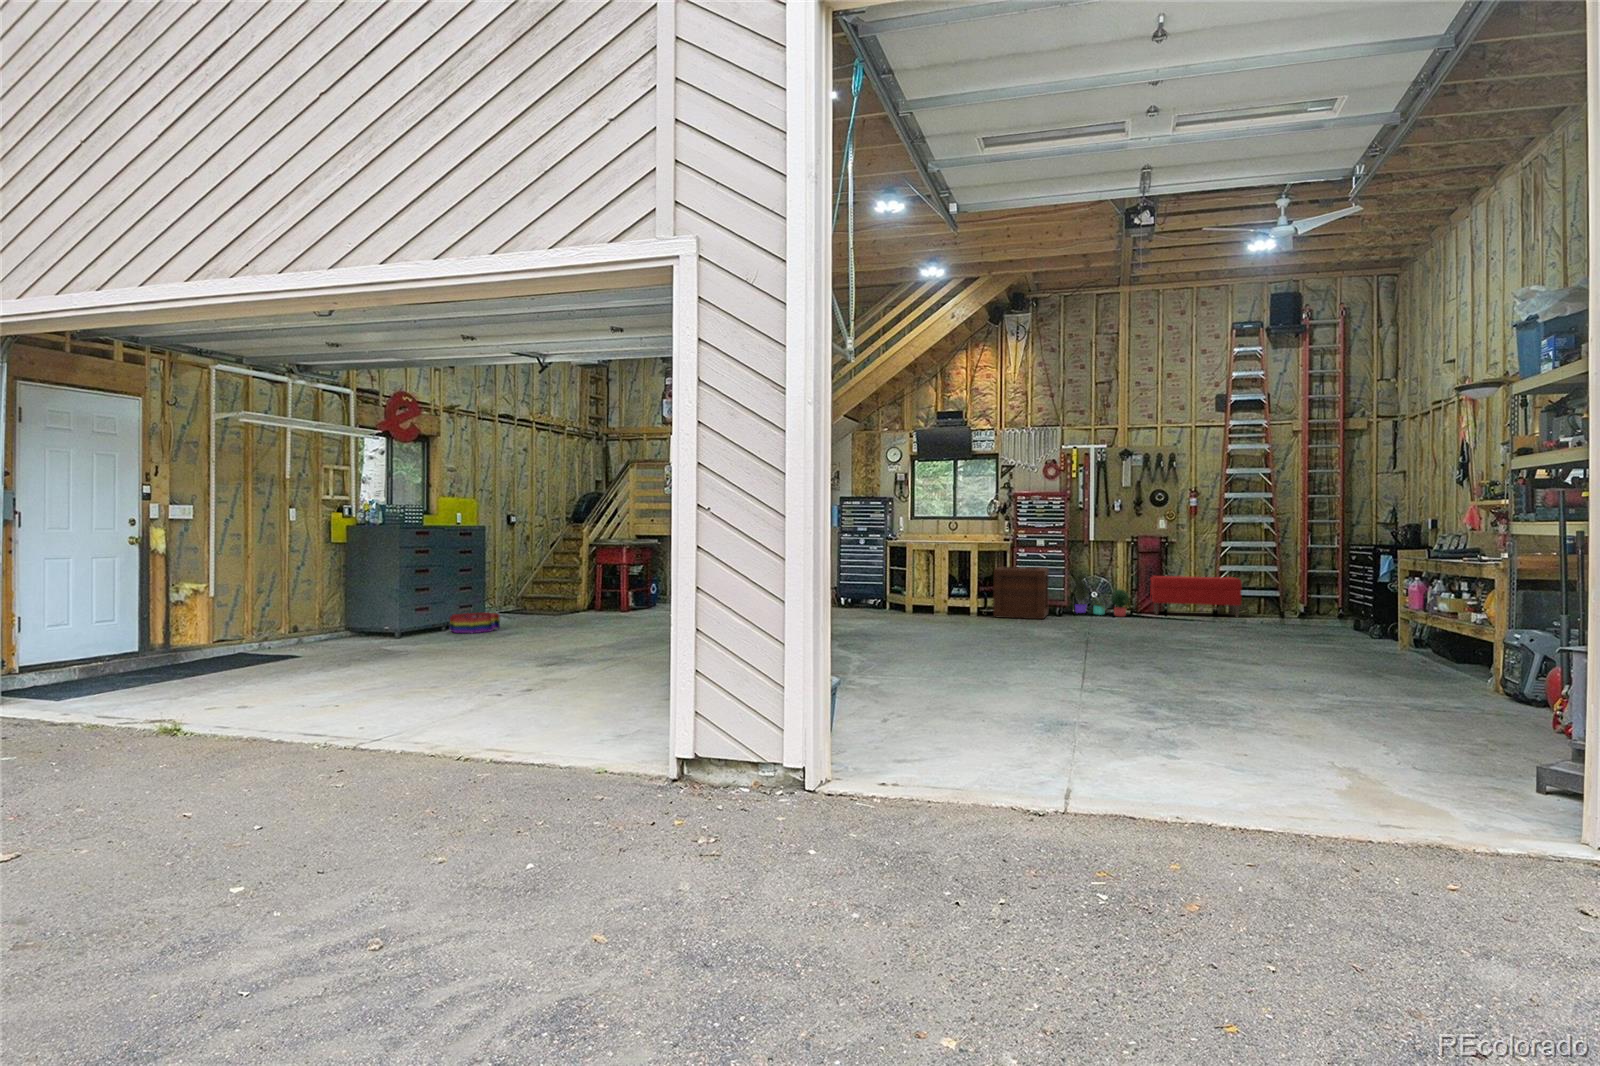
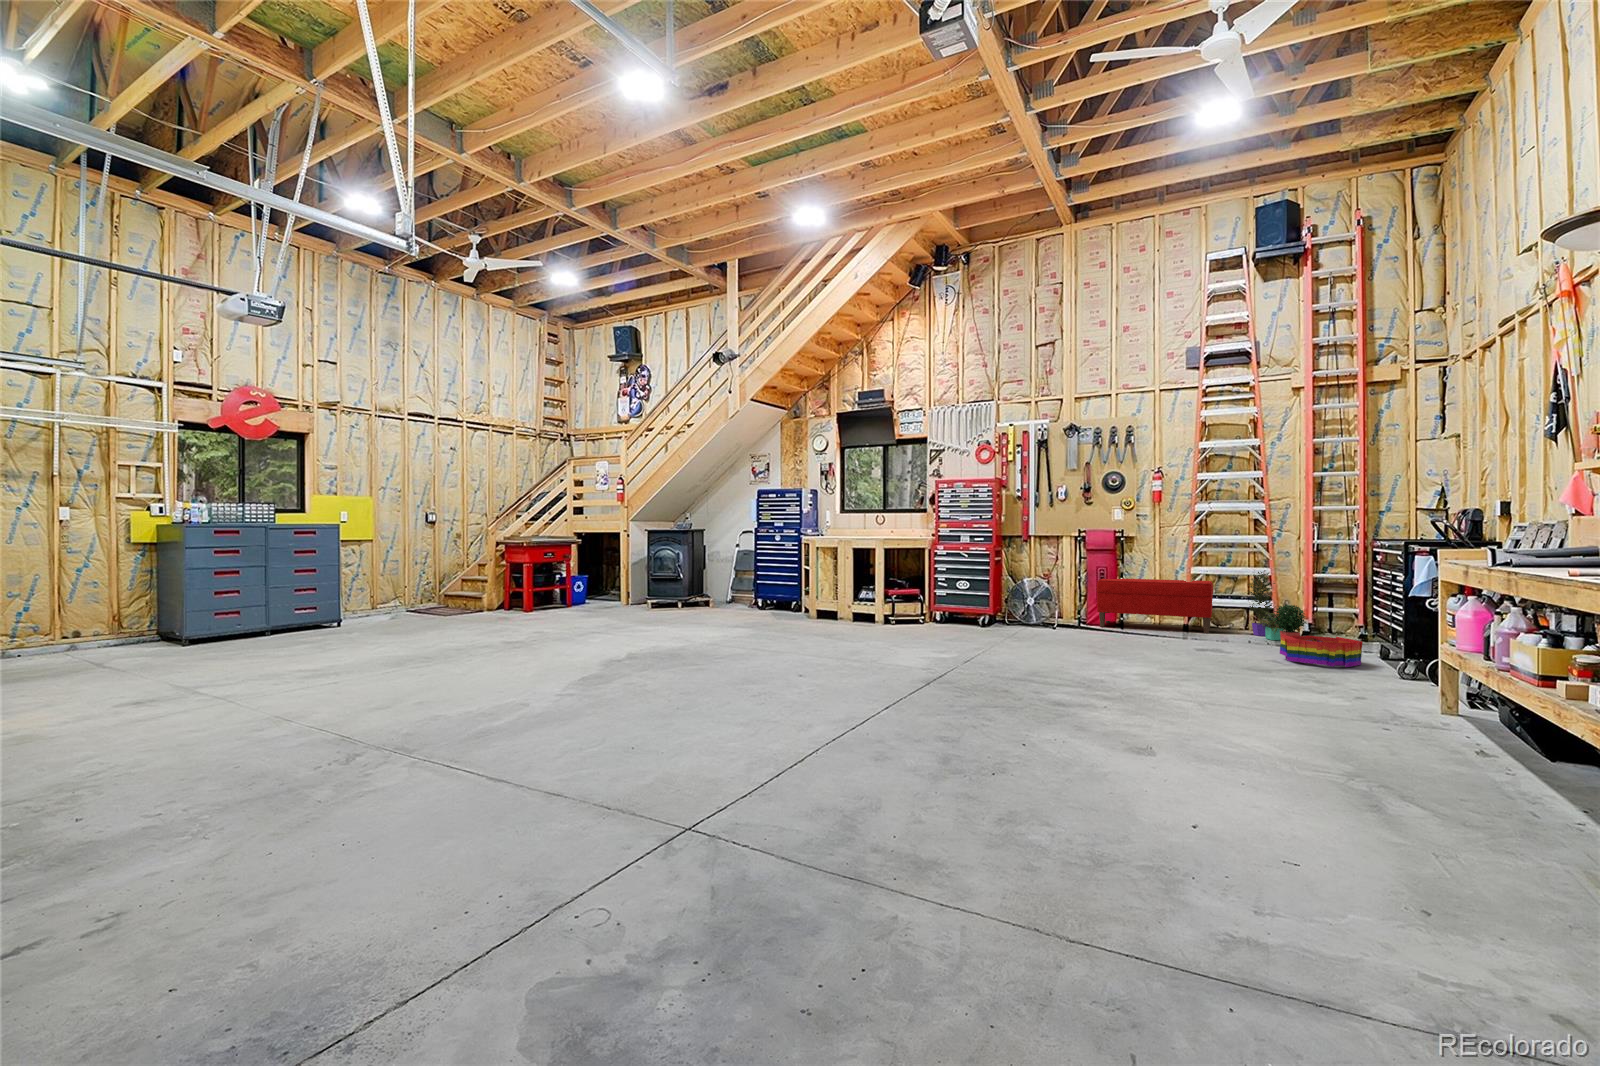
wooden crate: present [993,567,1049,619] -> none [887,566,964,630]
potted plant: present [1074,568,1129,617] -> present [1248,570,1307,640]
storage bin: present [450,613,500,633] -> present [1280,634,1362,667]

